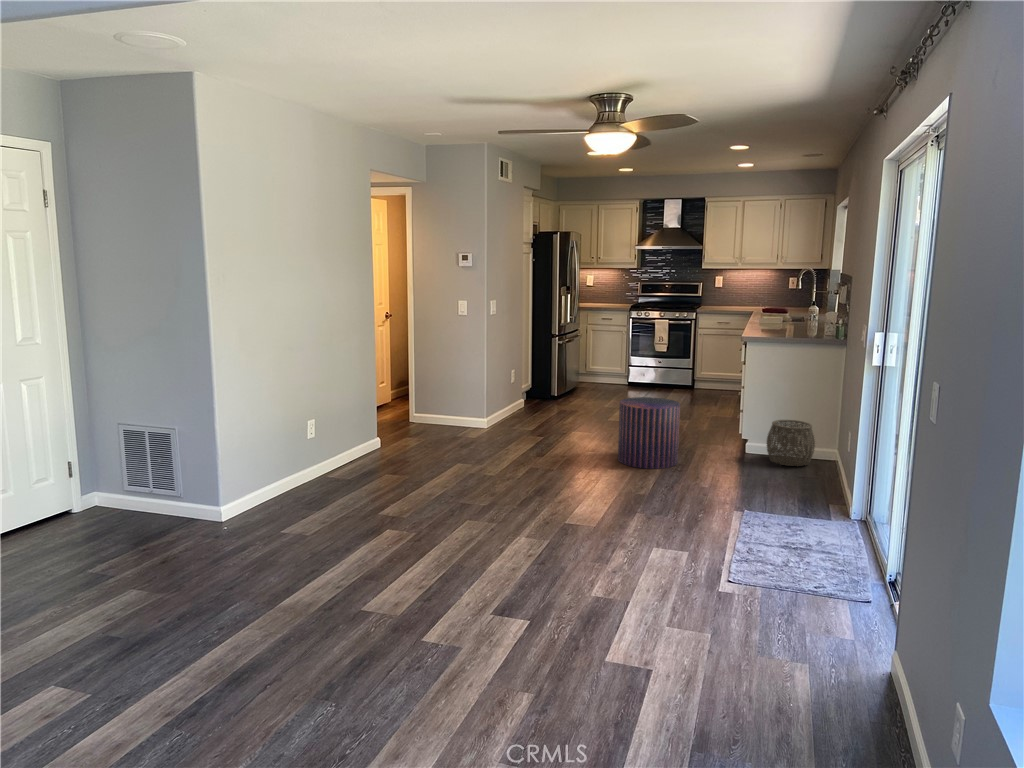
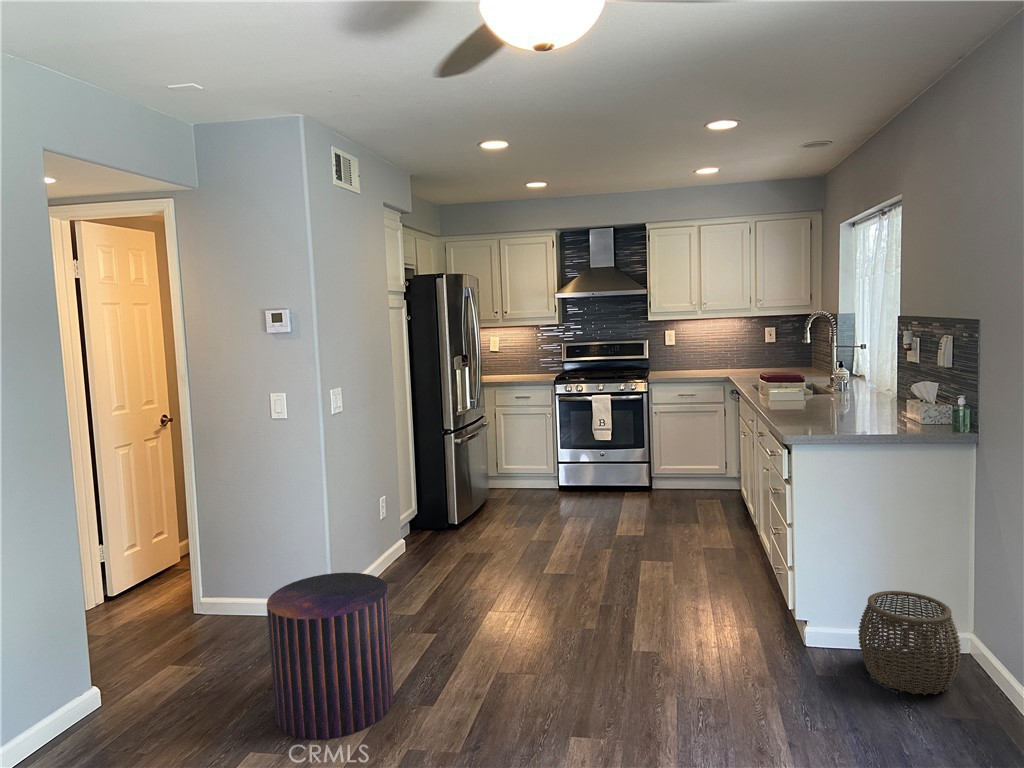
pouf: present [618,397,680,469] -> present [267,573,394,740]

